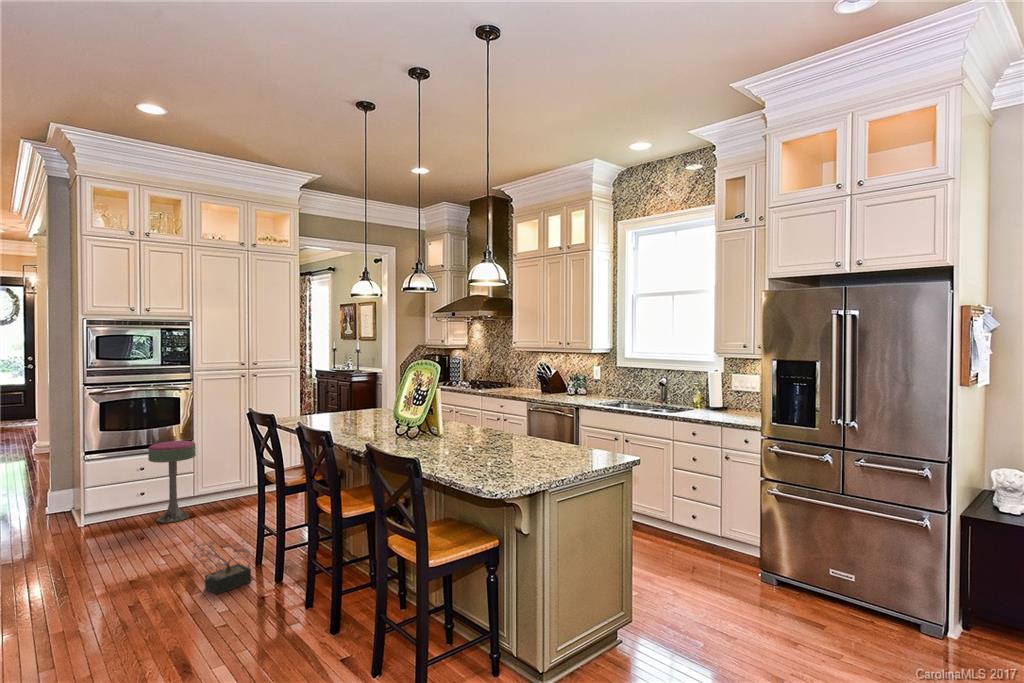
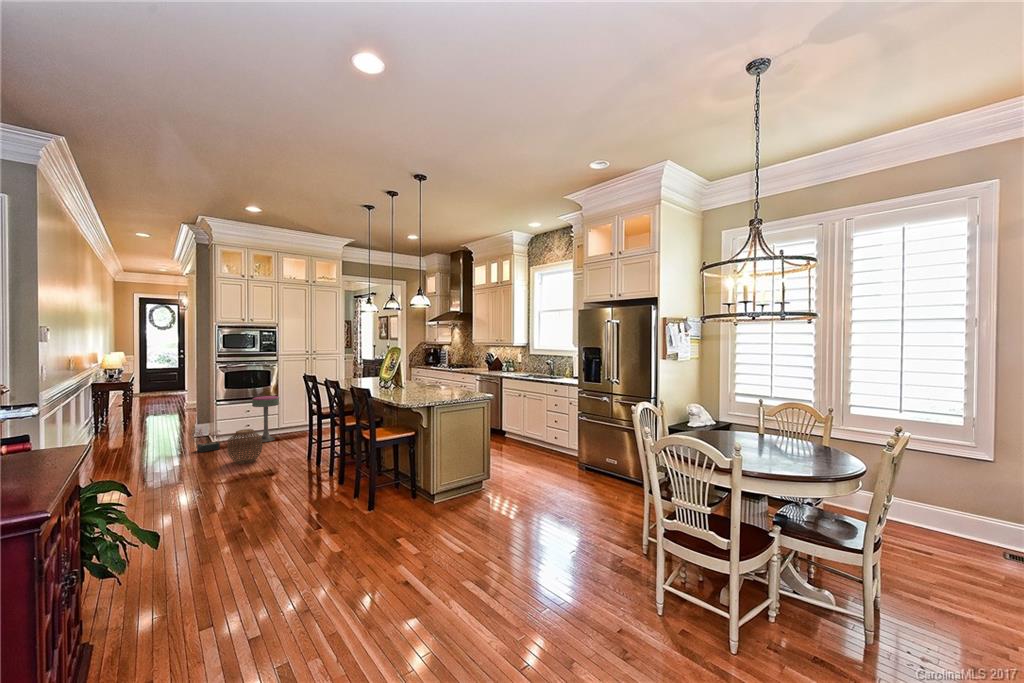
woven basket: none [104,512,170,580] -> present [227,429,262,464]
decorative plant: present [192,540,255,594] -> present [192,429,220,452]

